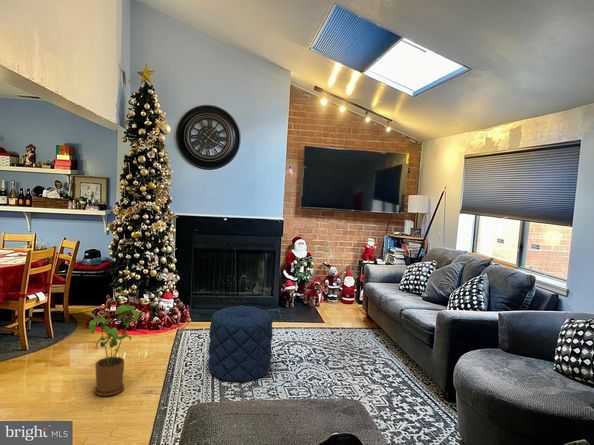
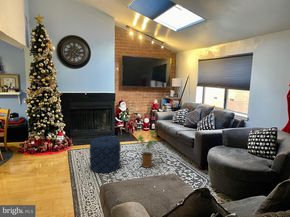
house plant: present [89,305,144,396] -> present [138,131,157,168]

